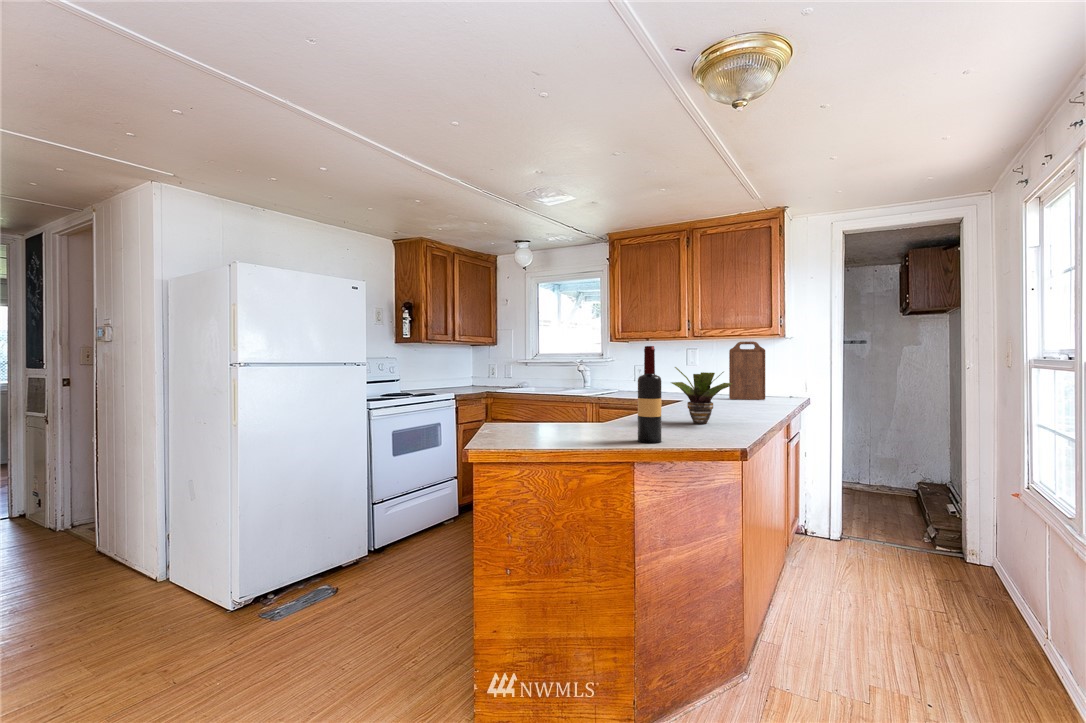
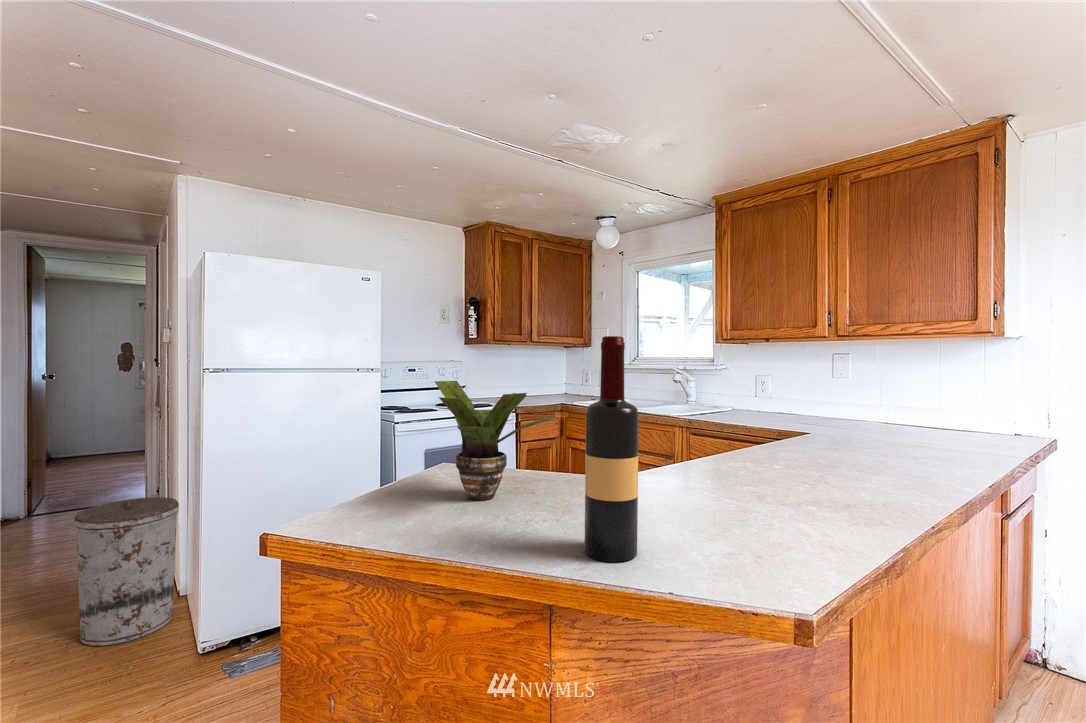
cutting board: present [729,341,765,400] -> none [892,340,962,438]
potted plant: present [671,367,733,424] -> present [435,381,553,500]
trash can: none [84,490,178,624] -> present [74,497,179,646]

